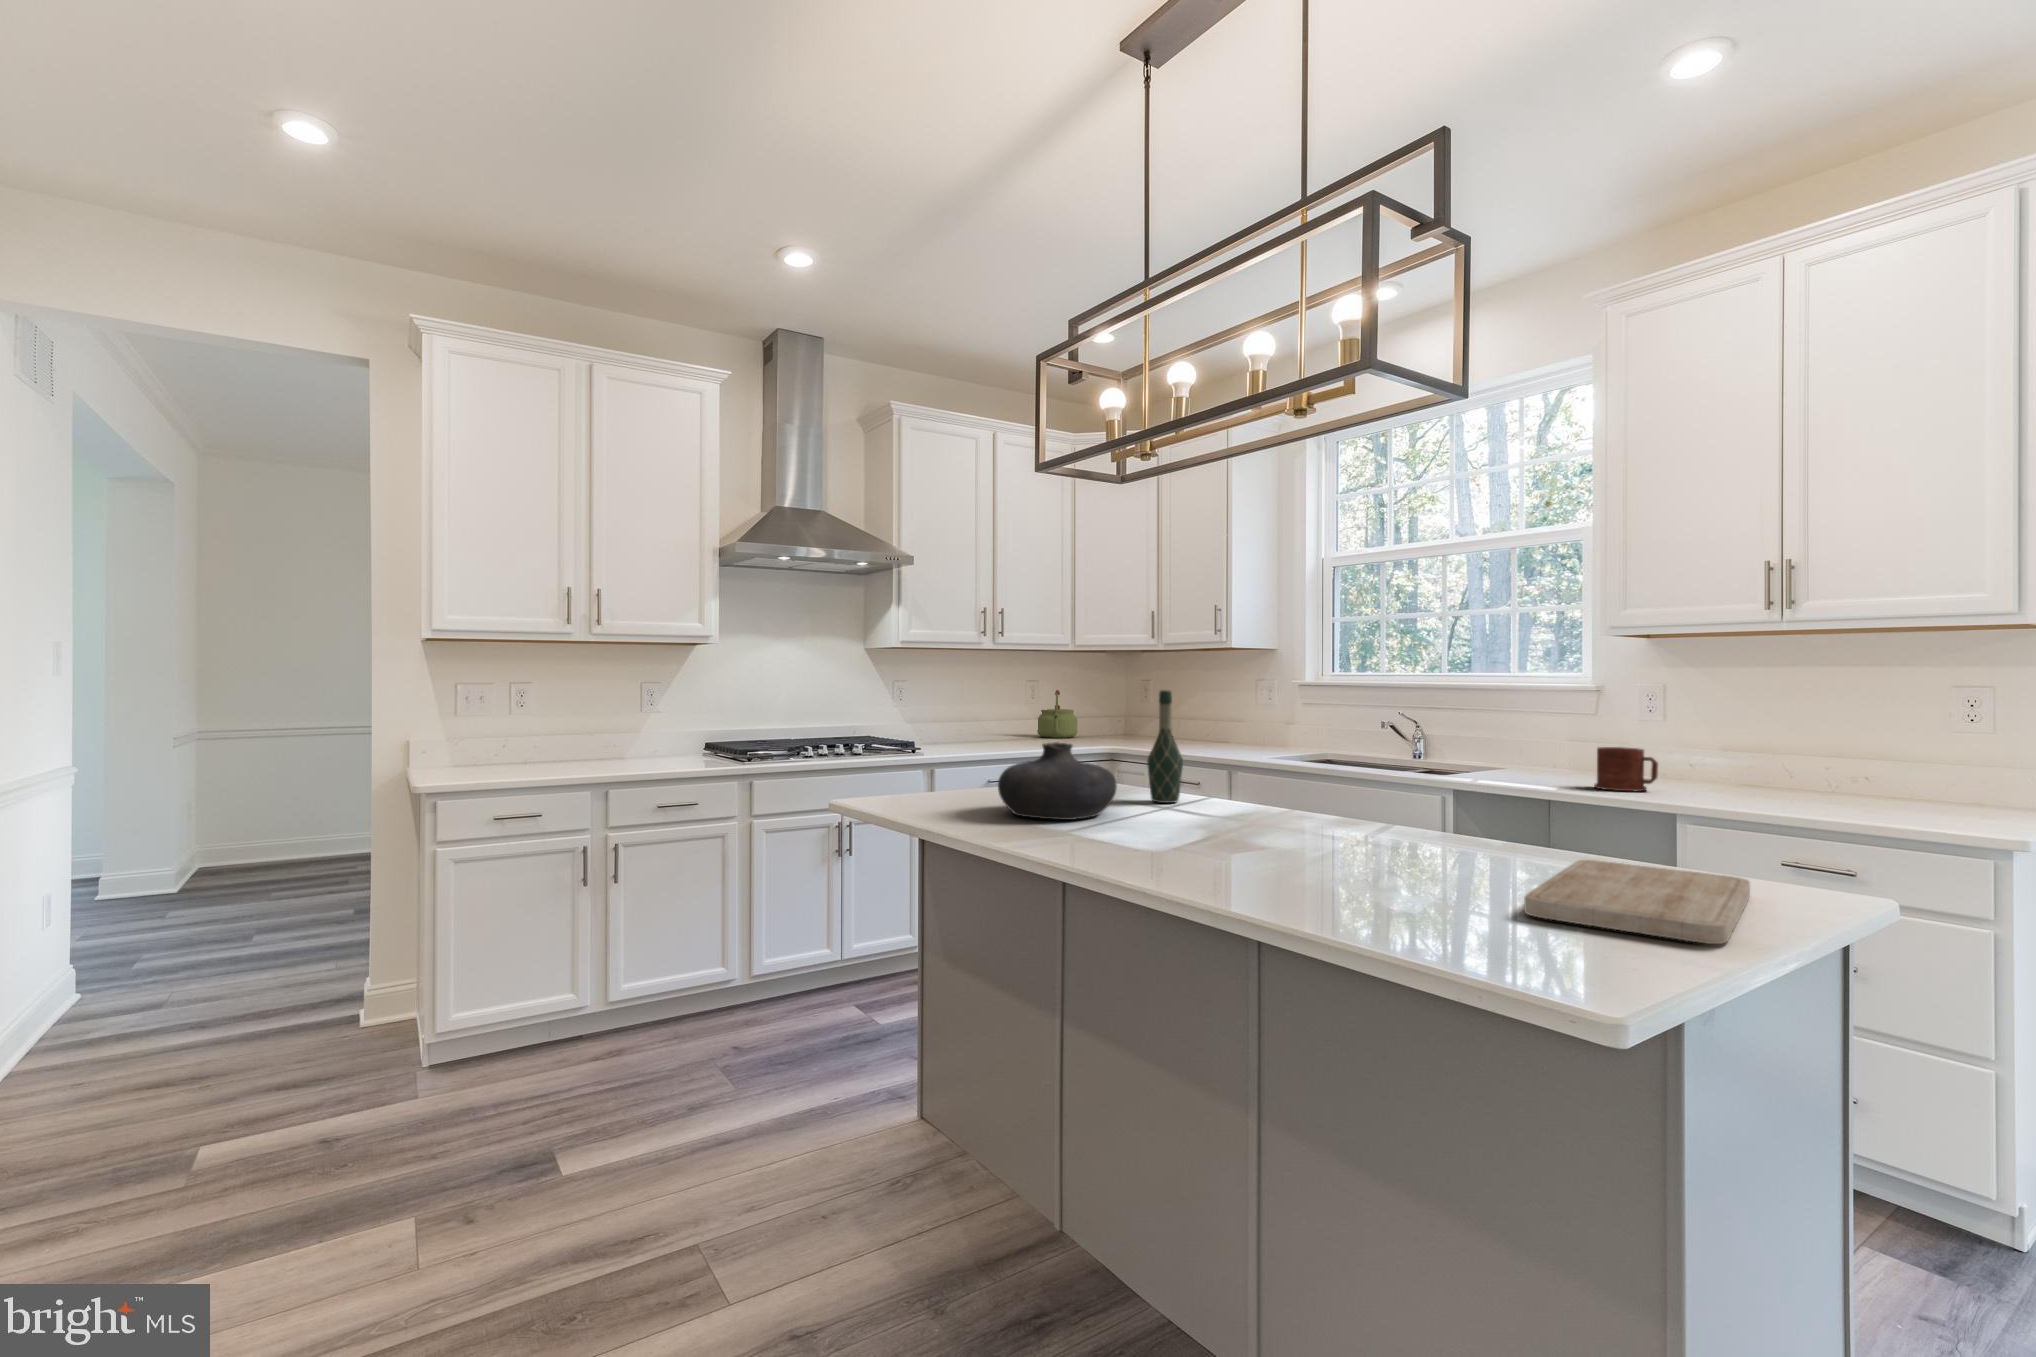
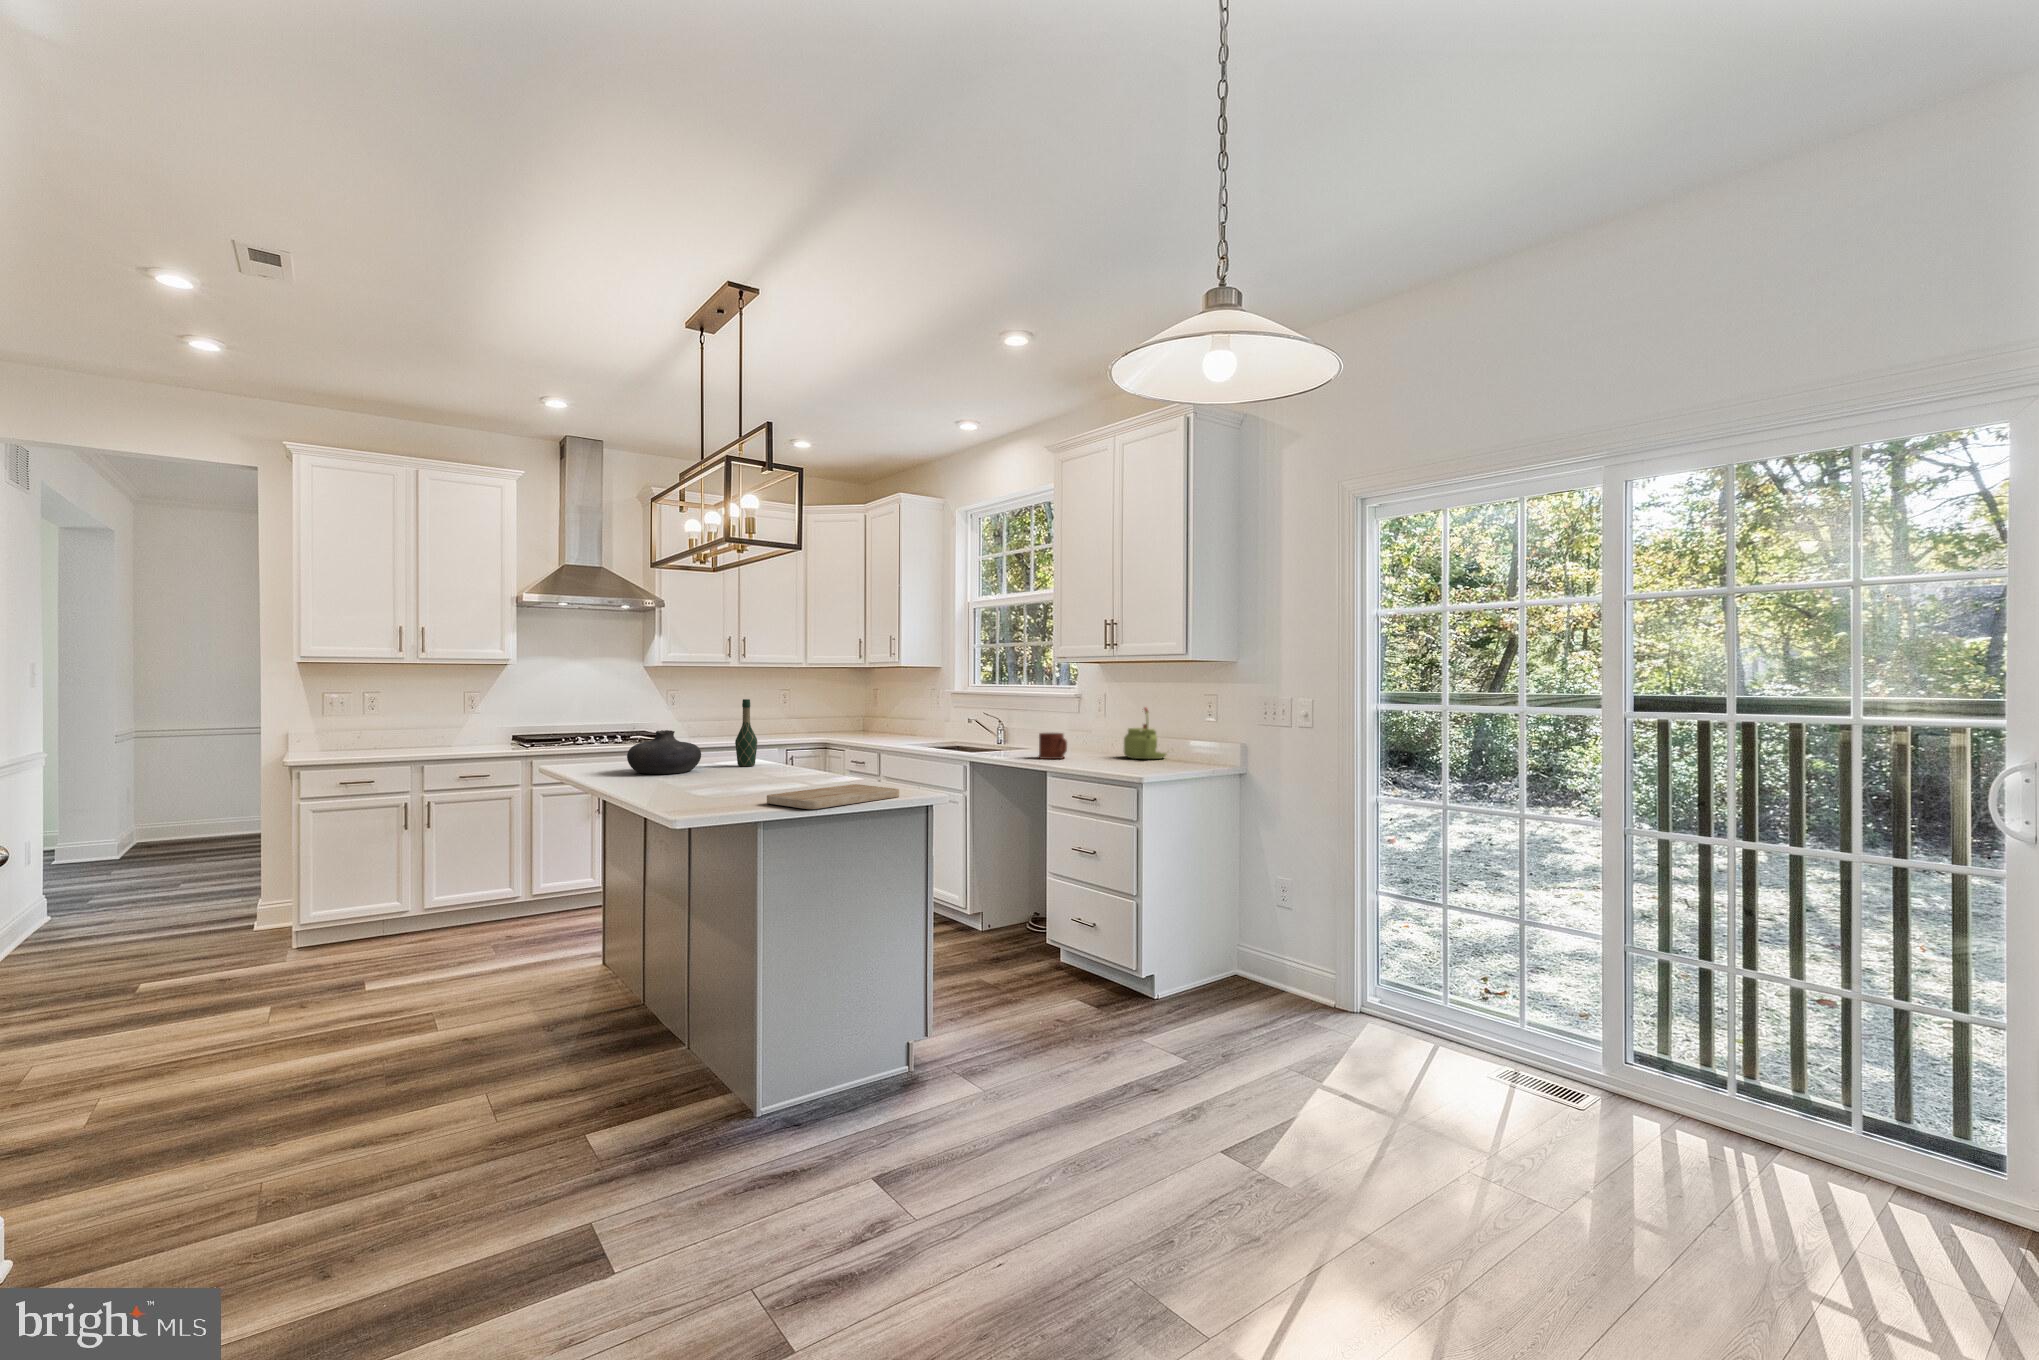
kettle: present [1037,690,1078,738] -> present [1124,708,1166,759]

